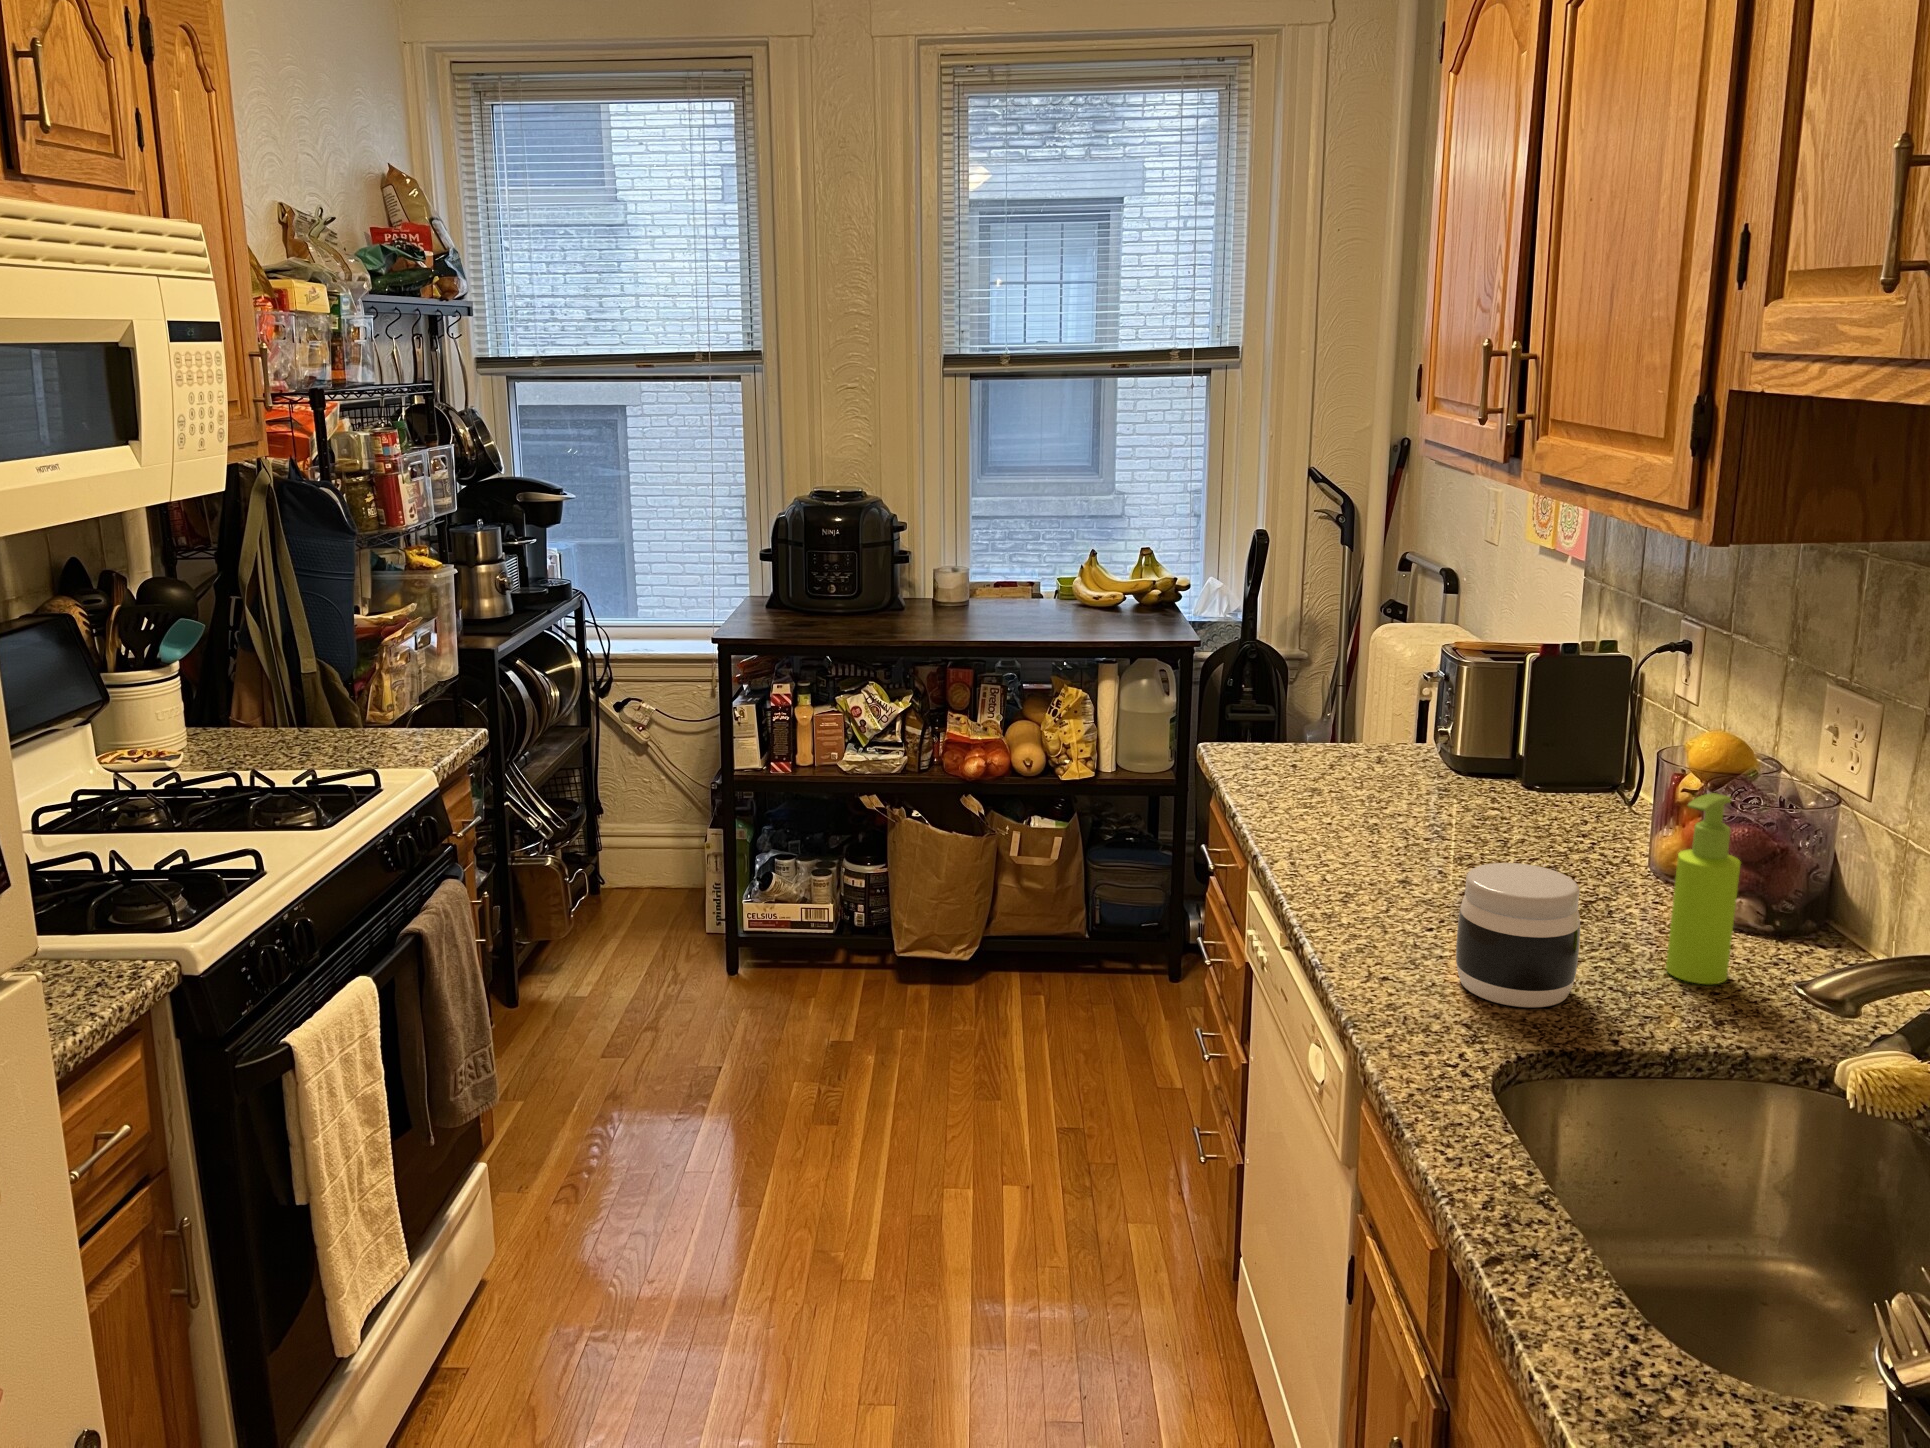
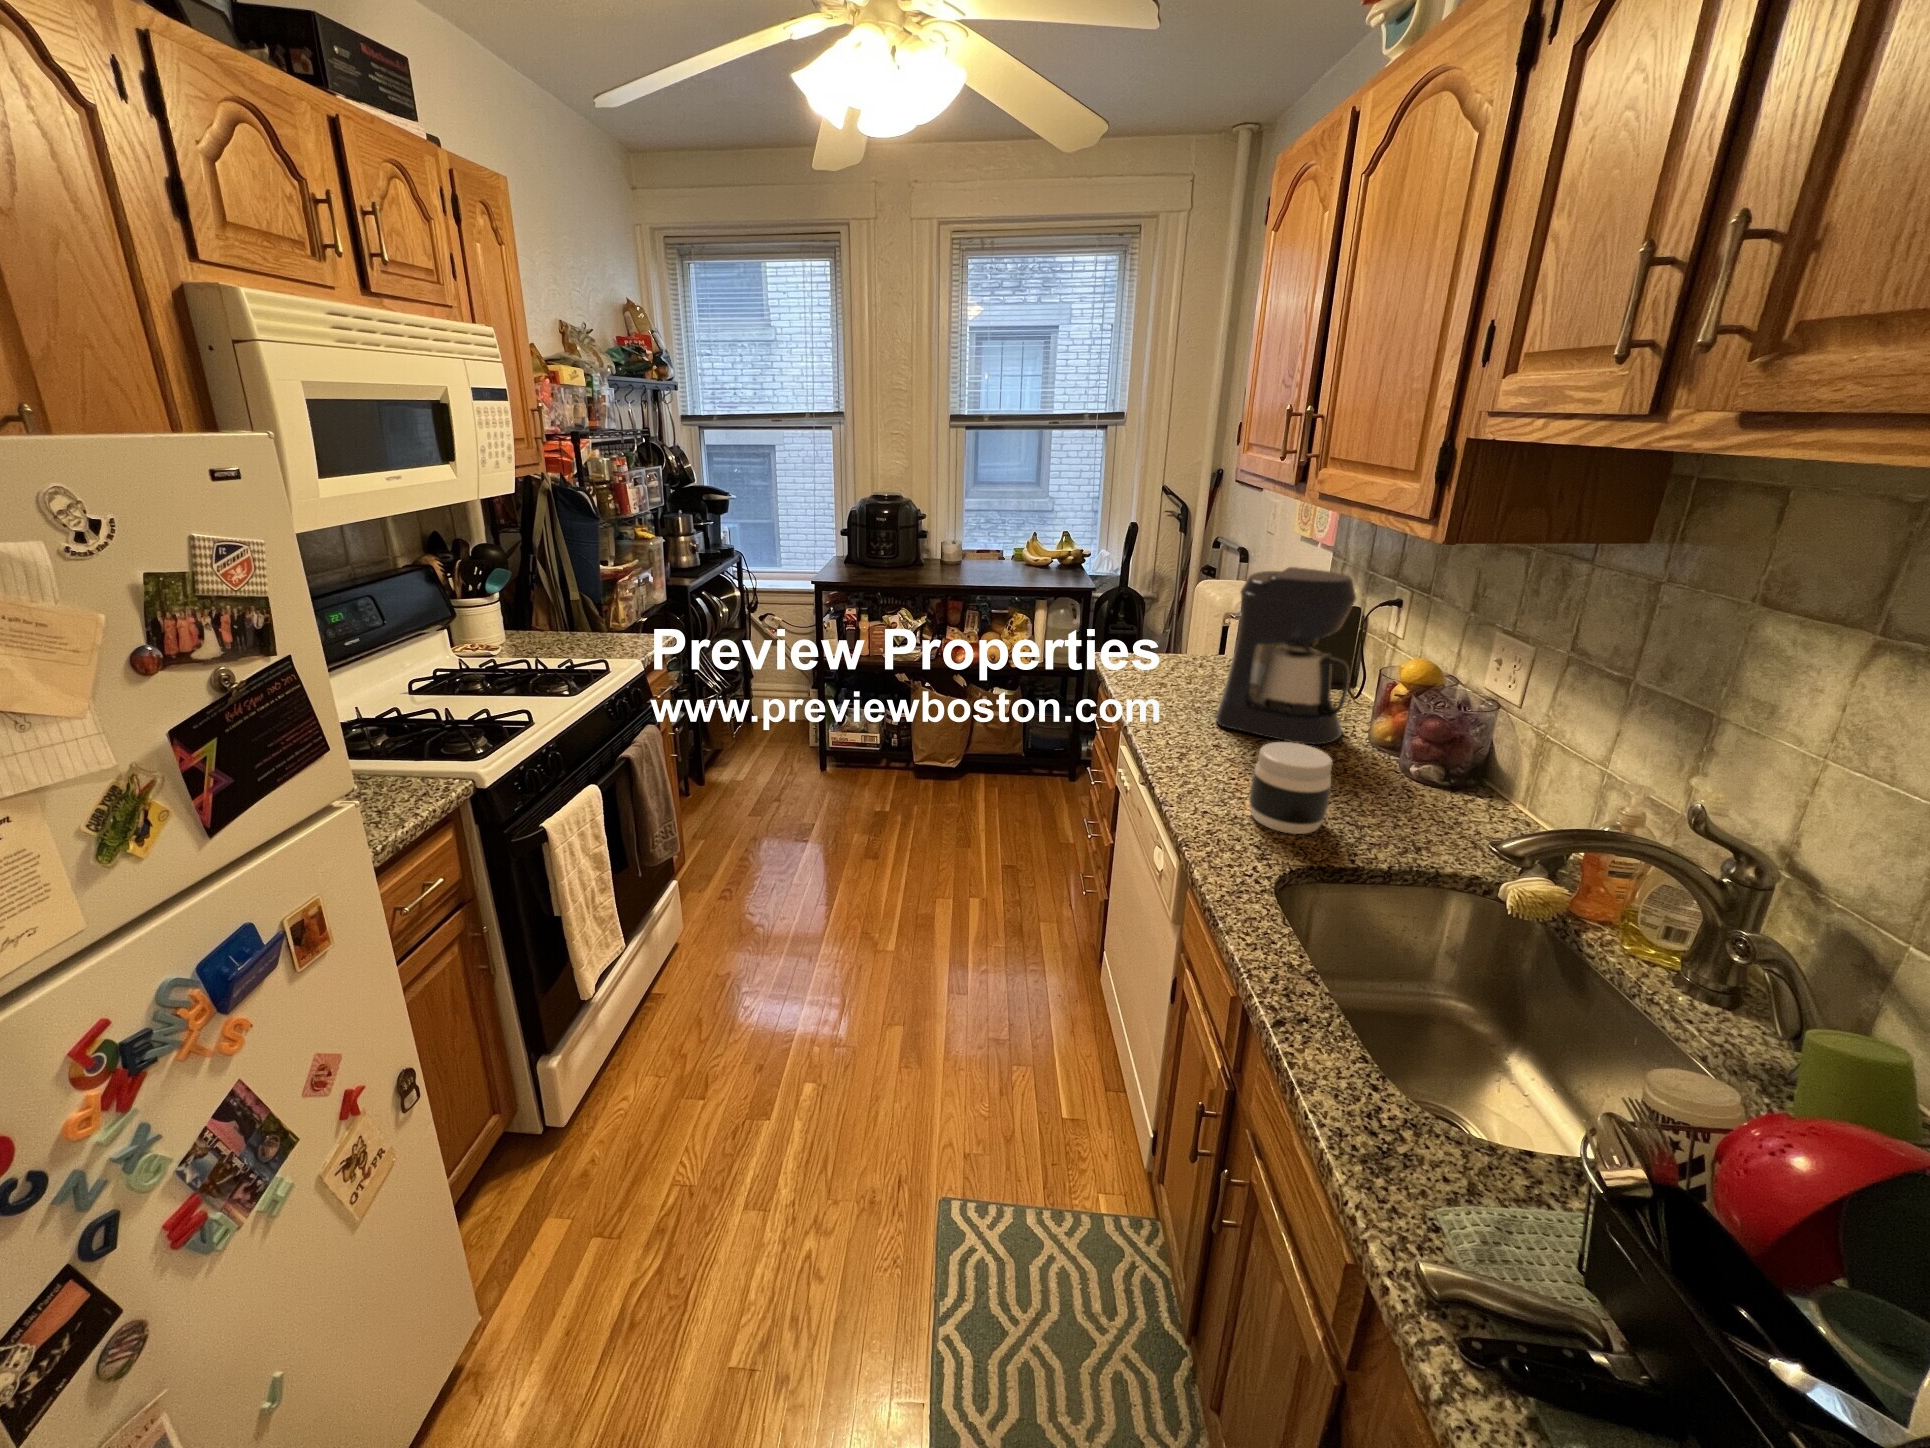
coffee maker: none [1407,591,1615,878] -> present [1216,567,1356,745]
soap dispenser: present [1666,793,1741,984] -> none [1381,702,1437,821]

